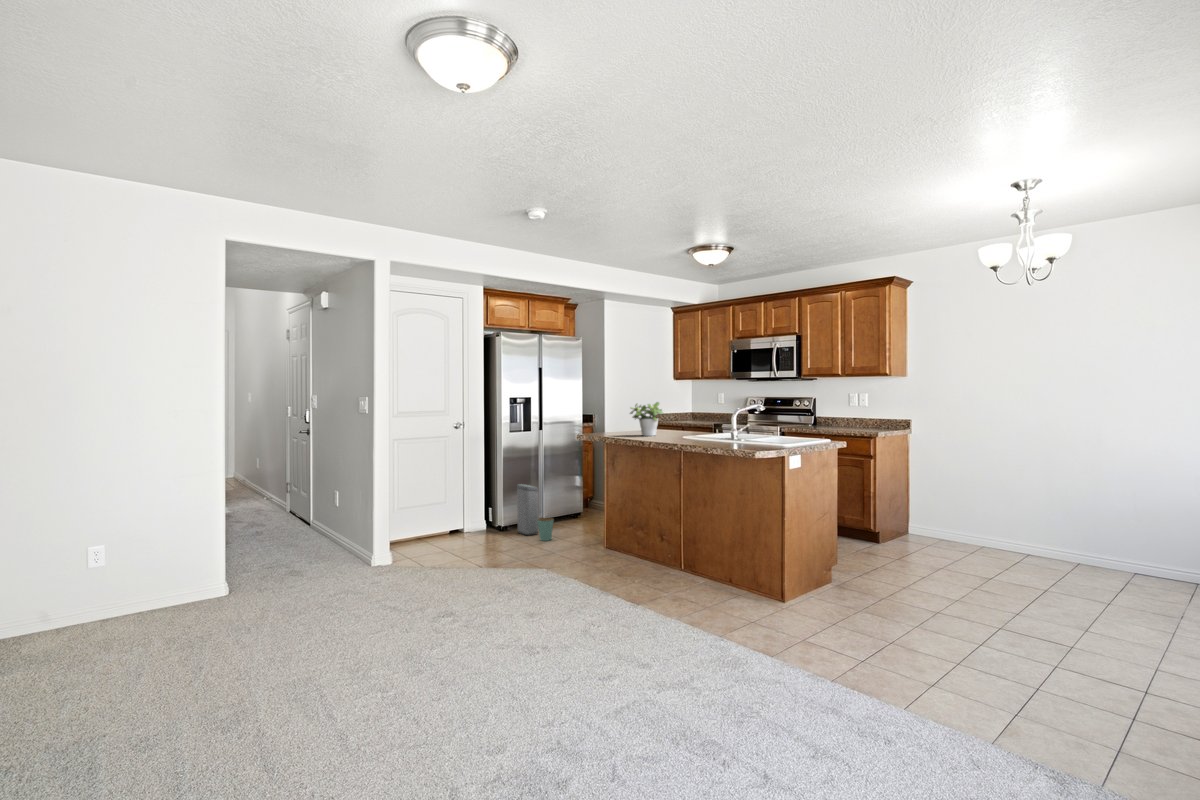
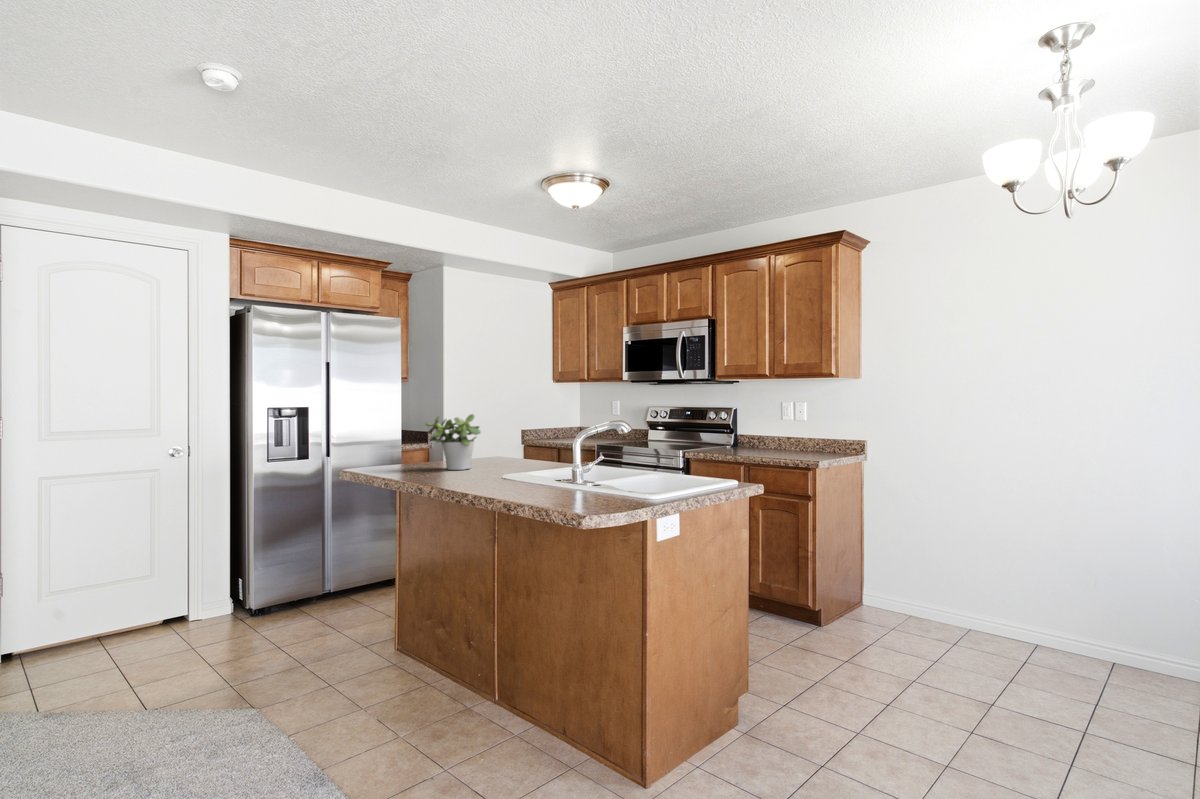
trash can: present [517,484,554,541] -> none [276,541,325,635]

